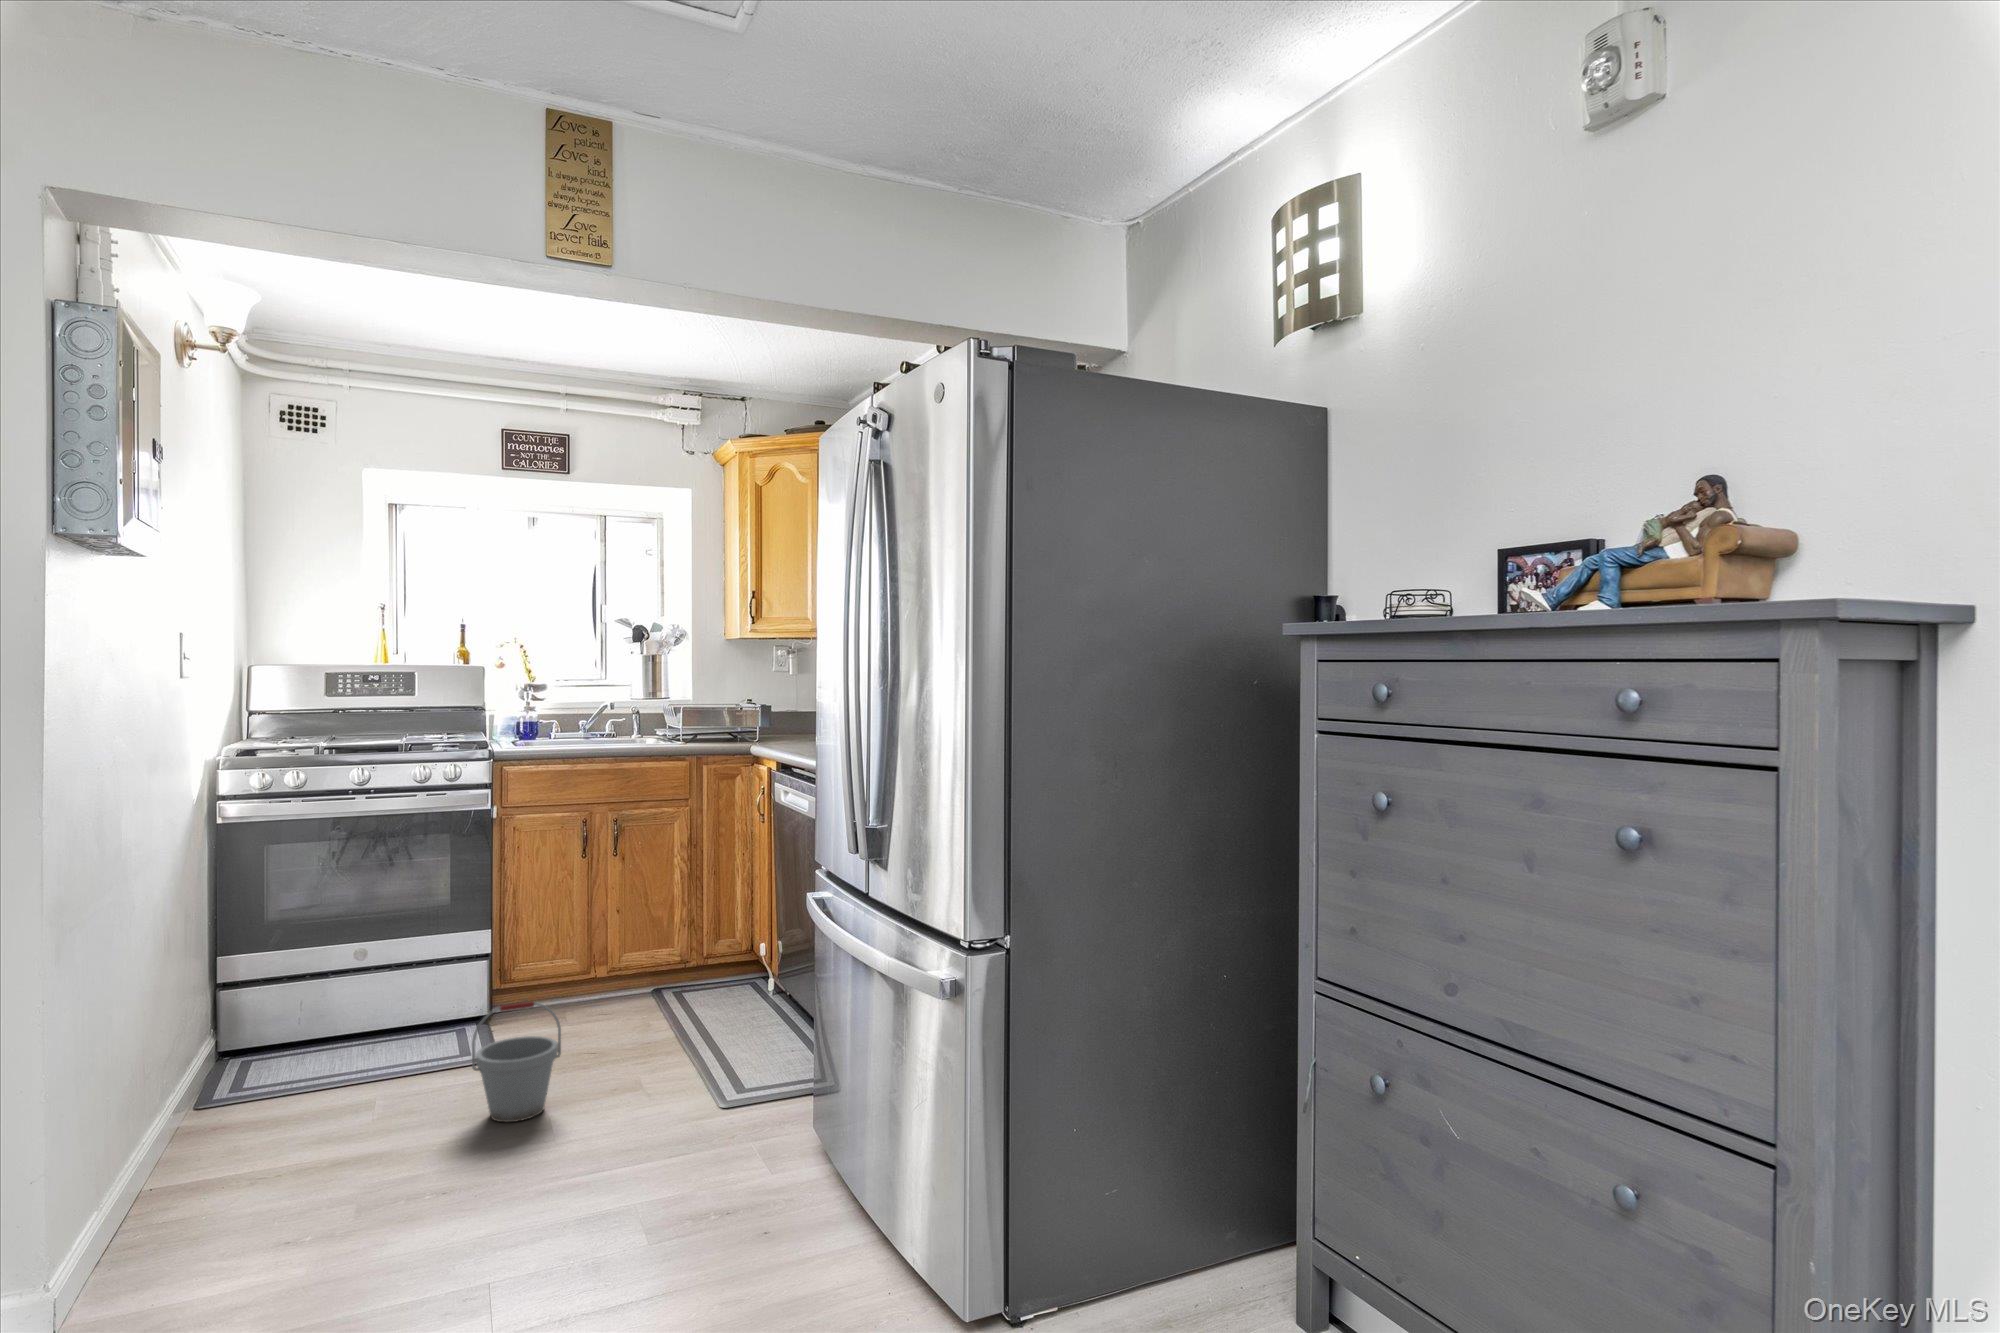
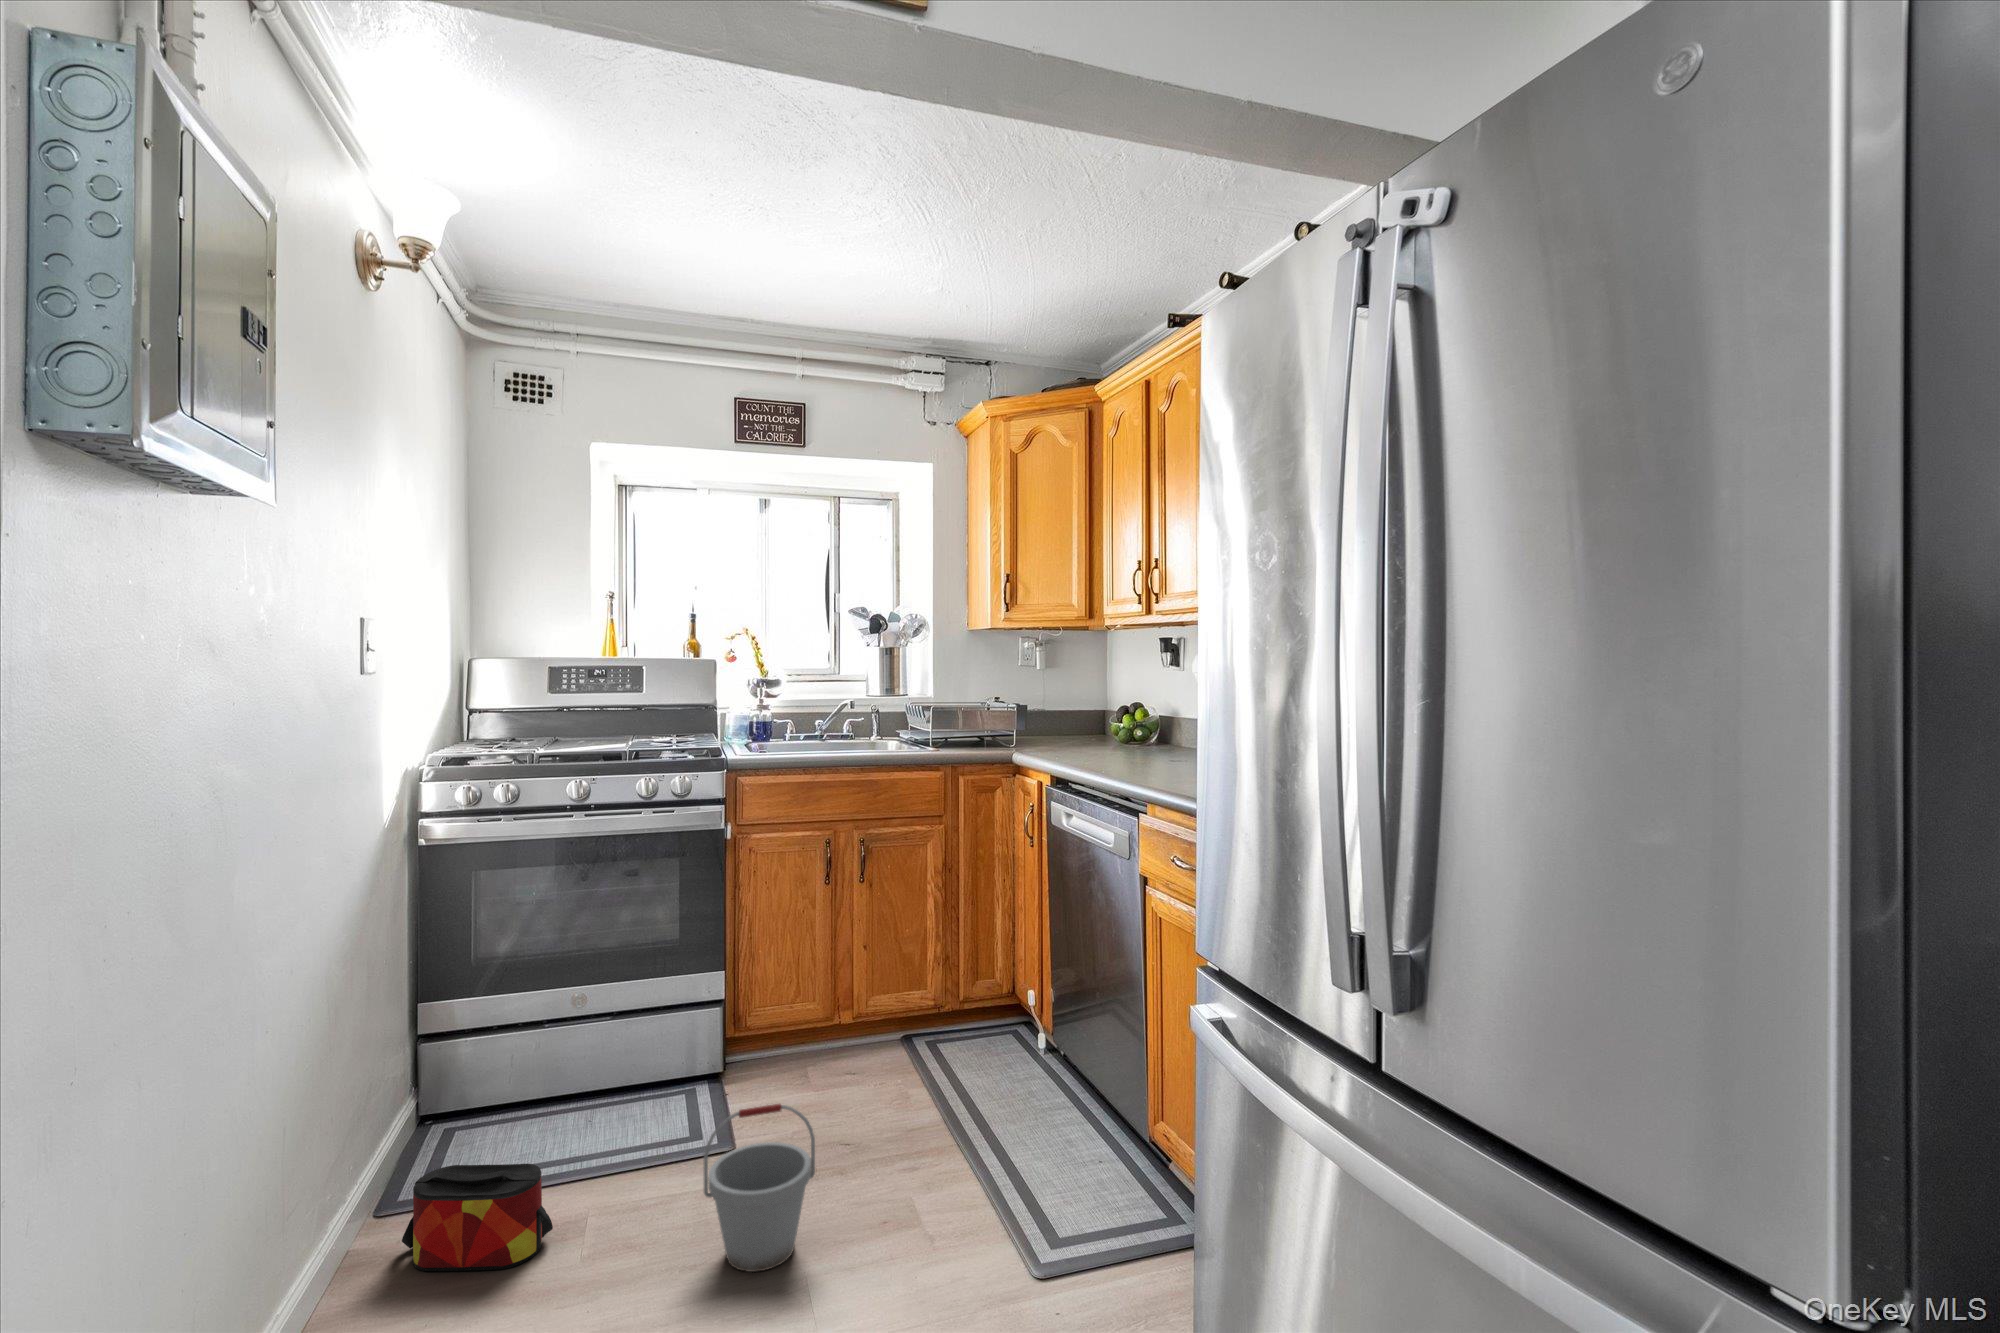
bag: none [223,1060,349,1138] -> present [402,1164,553,1271]

